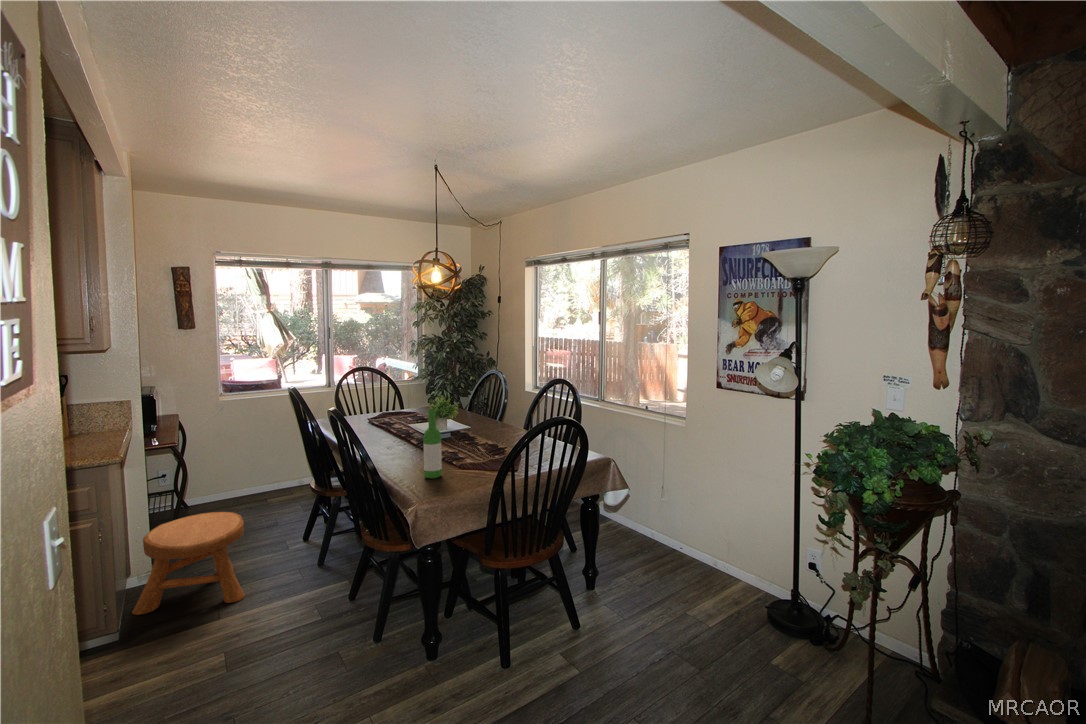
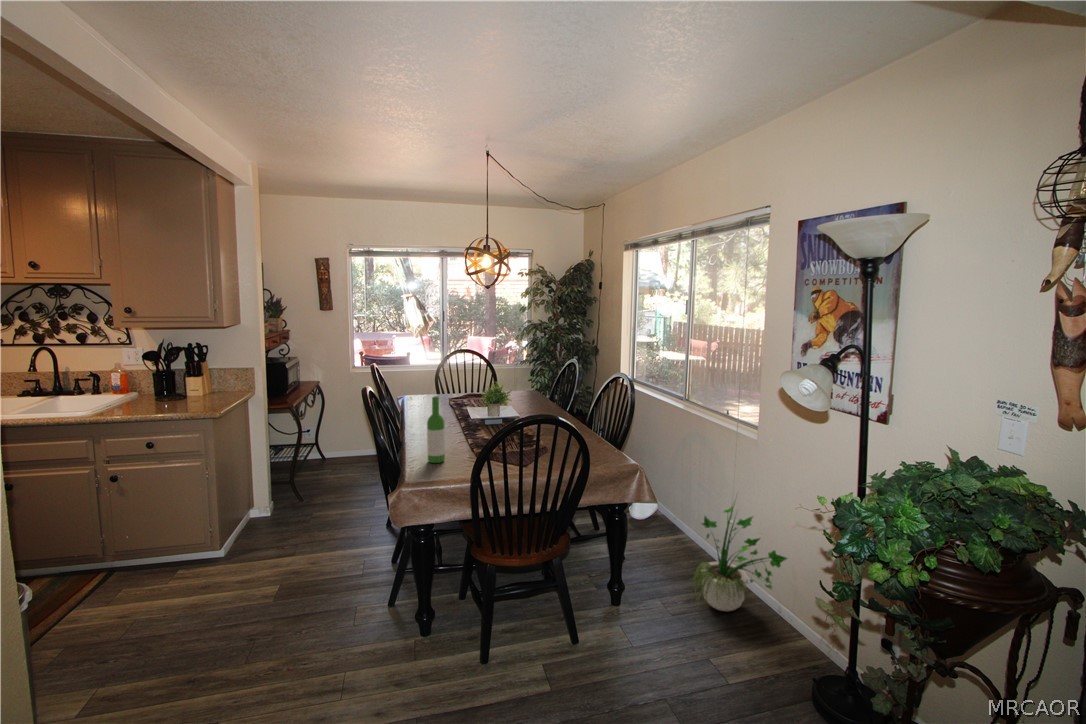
potted plant: none [648,470,736,575] -> present [693,506,787,611]
stool: present [132,512,245,615] -> none [244,466,328,544]

